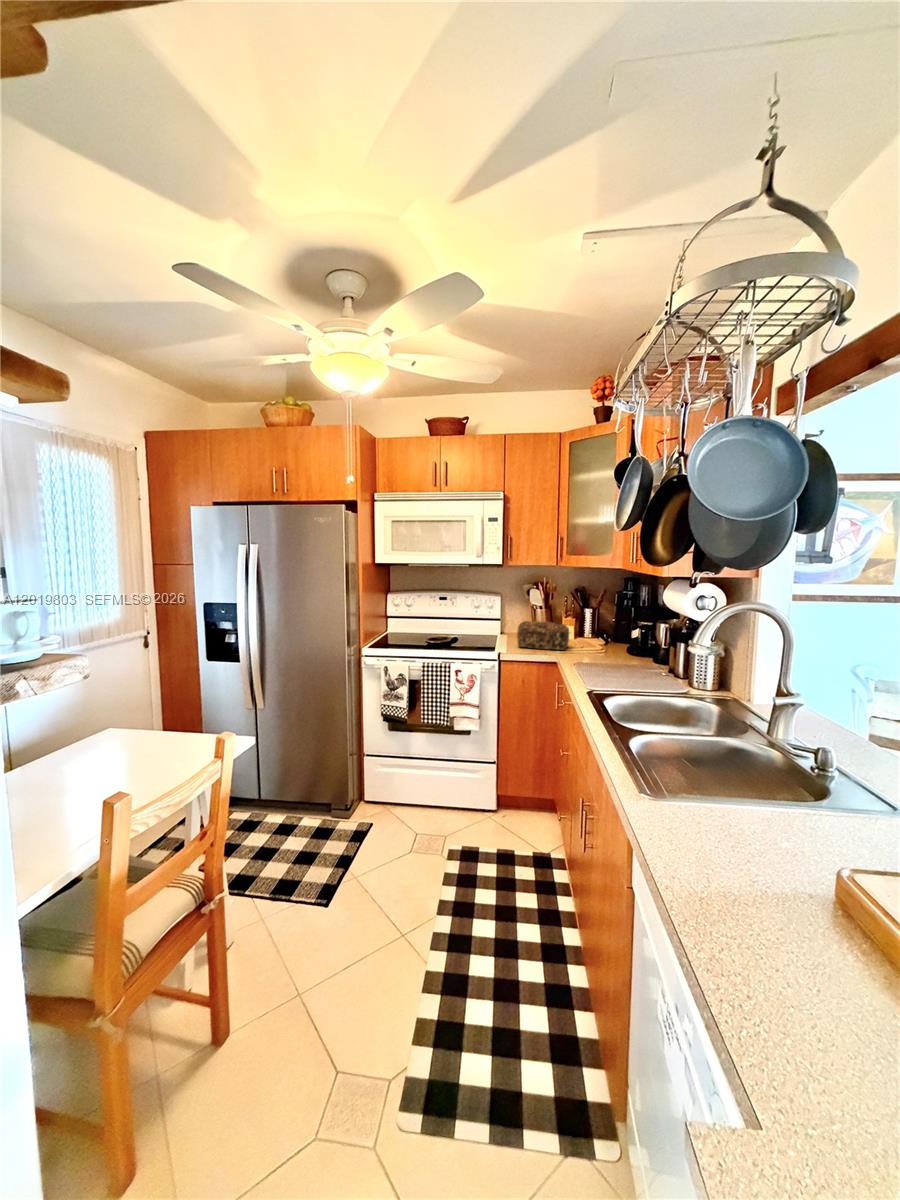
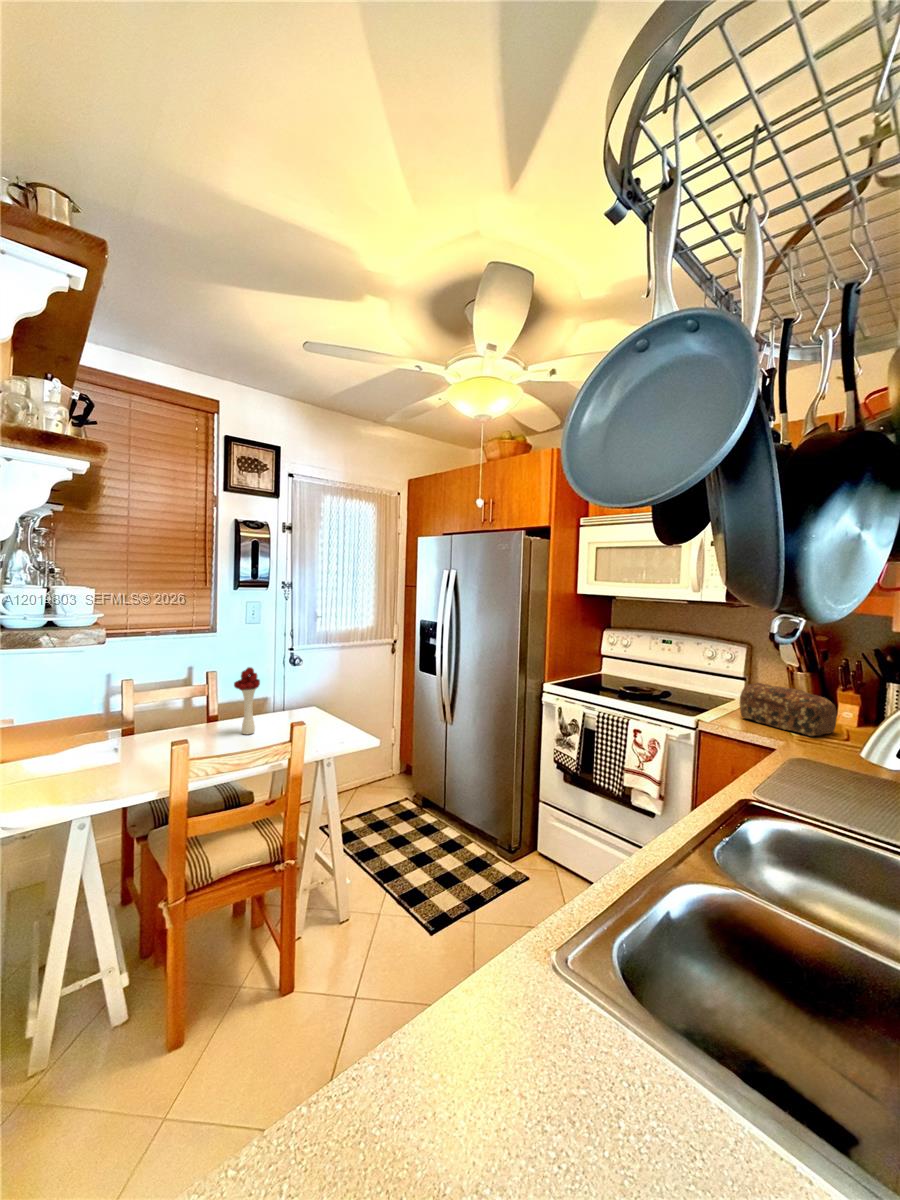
flower bouquet: none [36,690,76,783] -> present [234,667,260,734]

